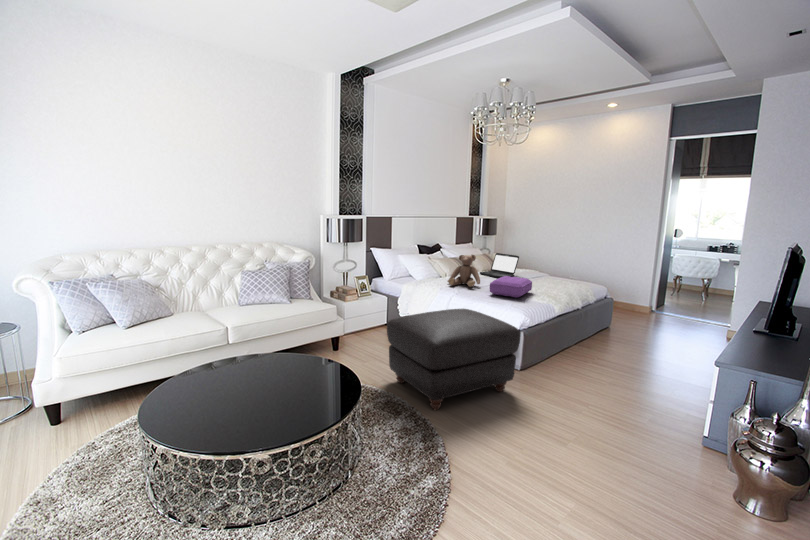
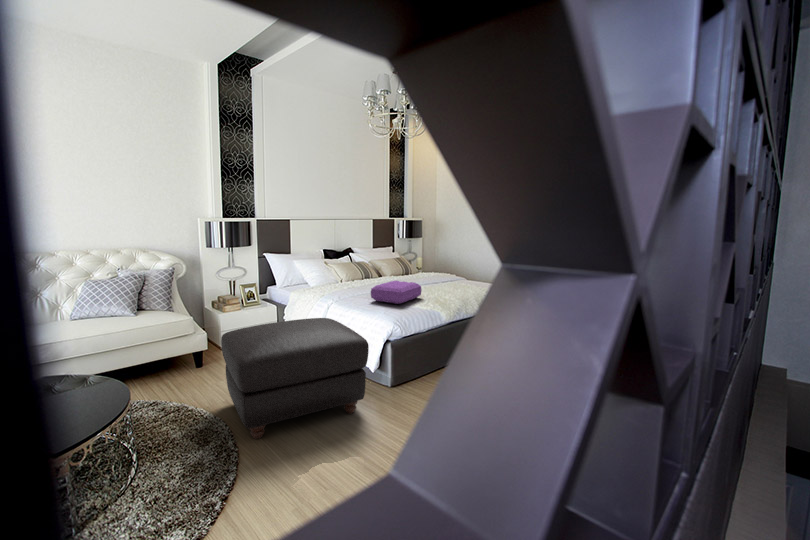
laptop: present [480,253,519,278] -> none [383,256,423,283]
teddy bear: present [448,255,480,287] -> none [335,258,369,293]

